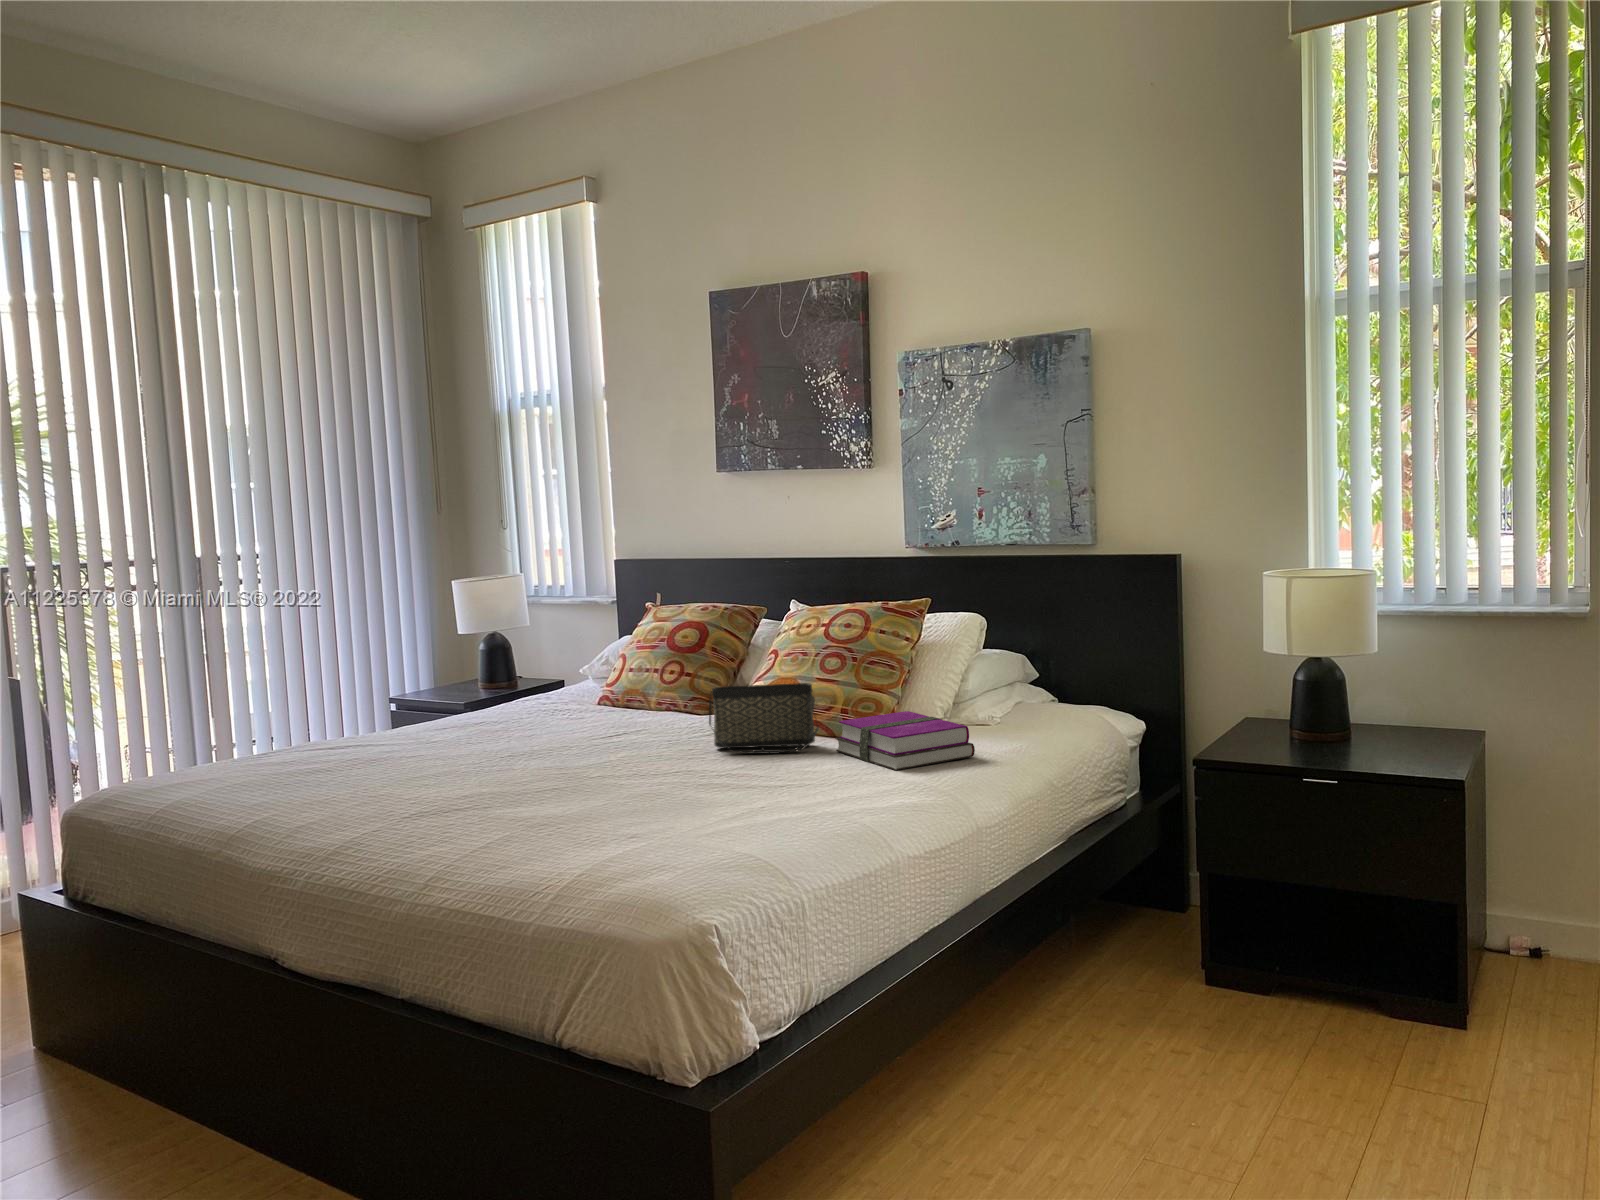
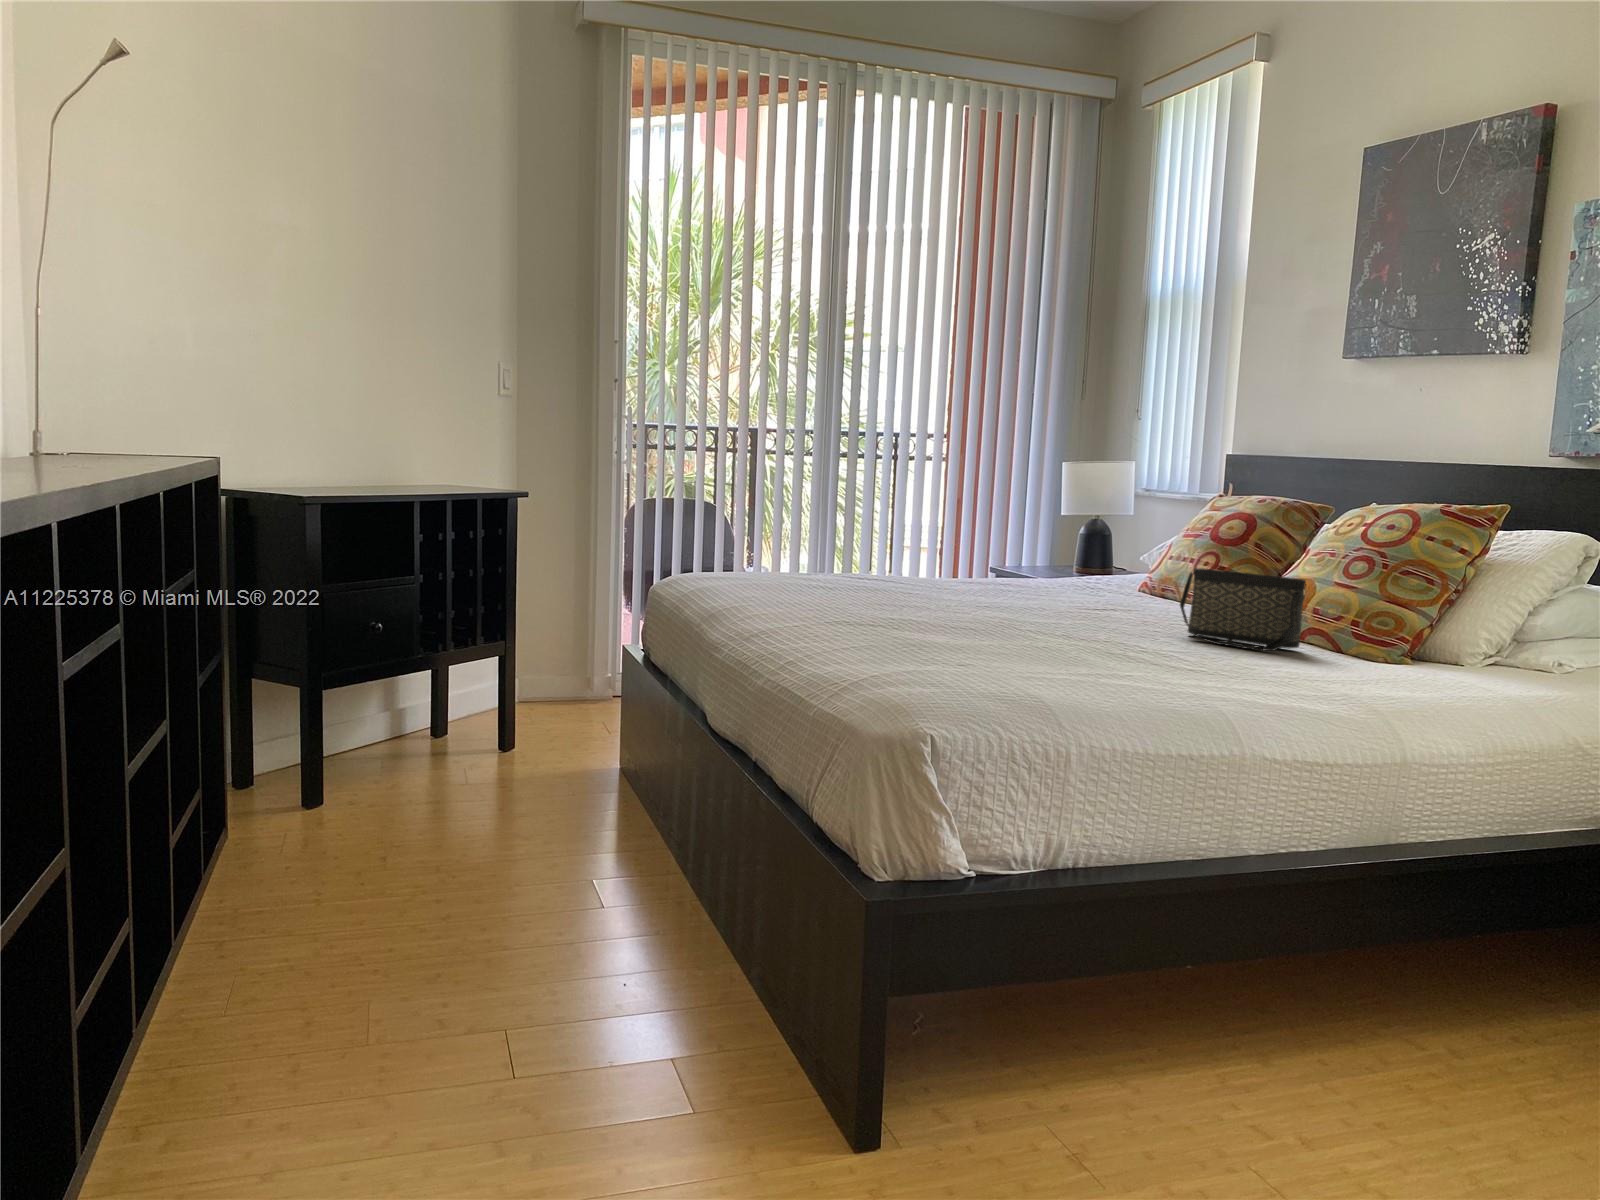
hardback book: present [835,711,975,770] -> none [1312,625,1473,692]

